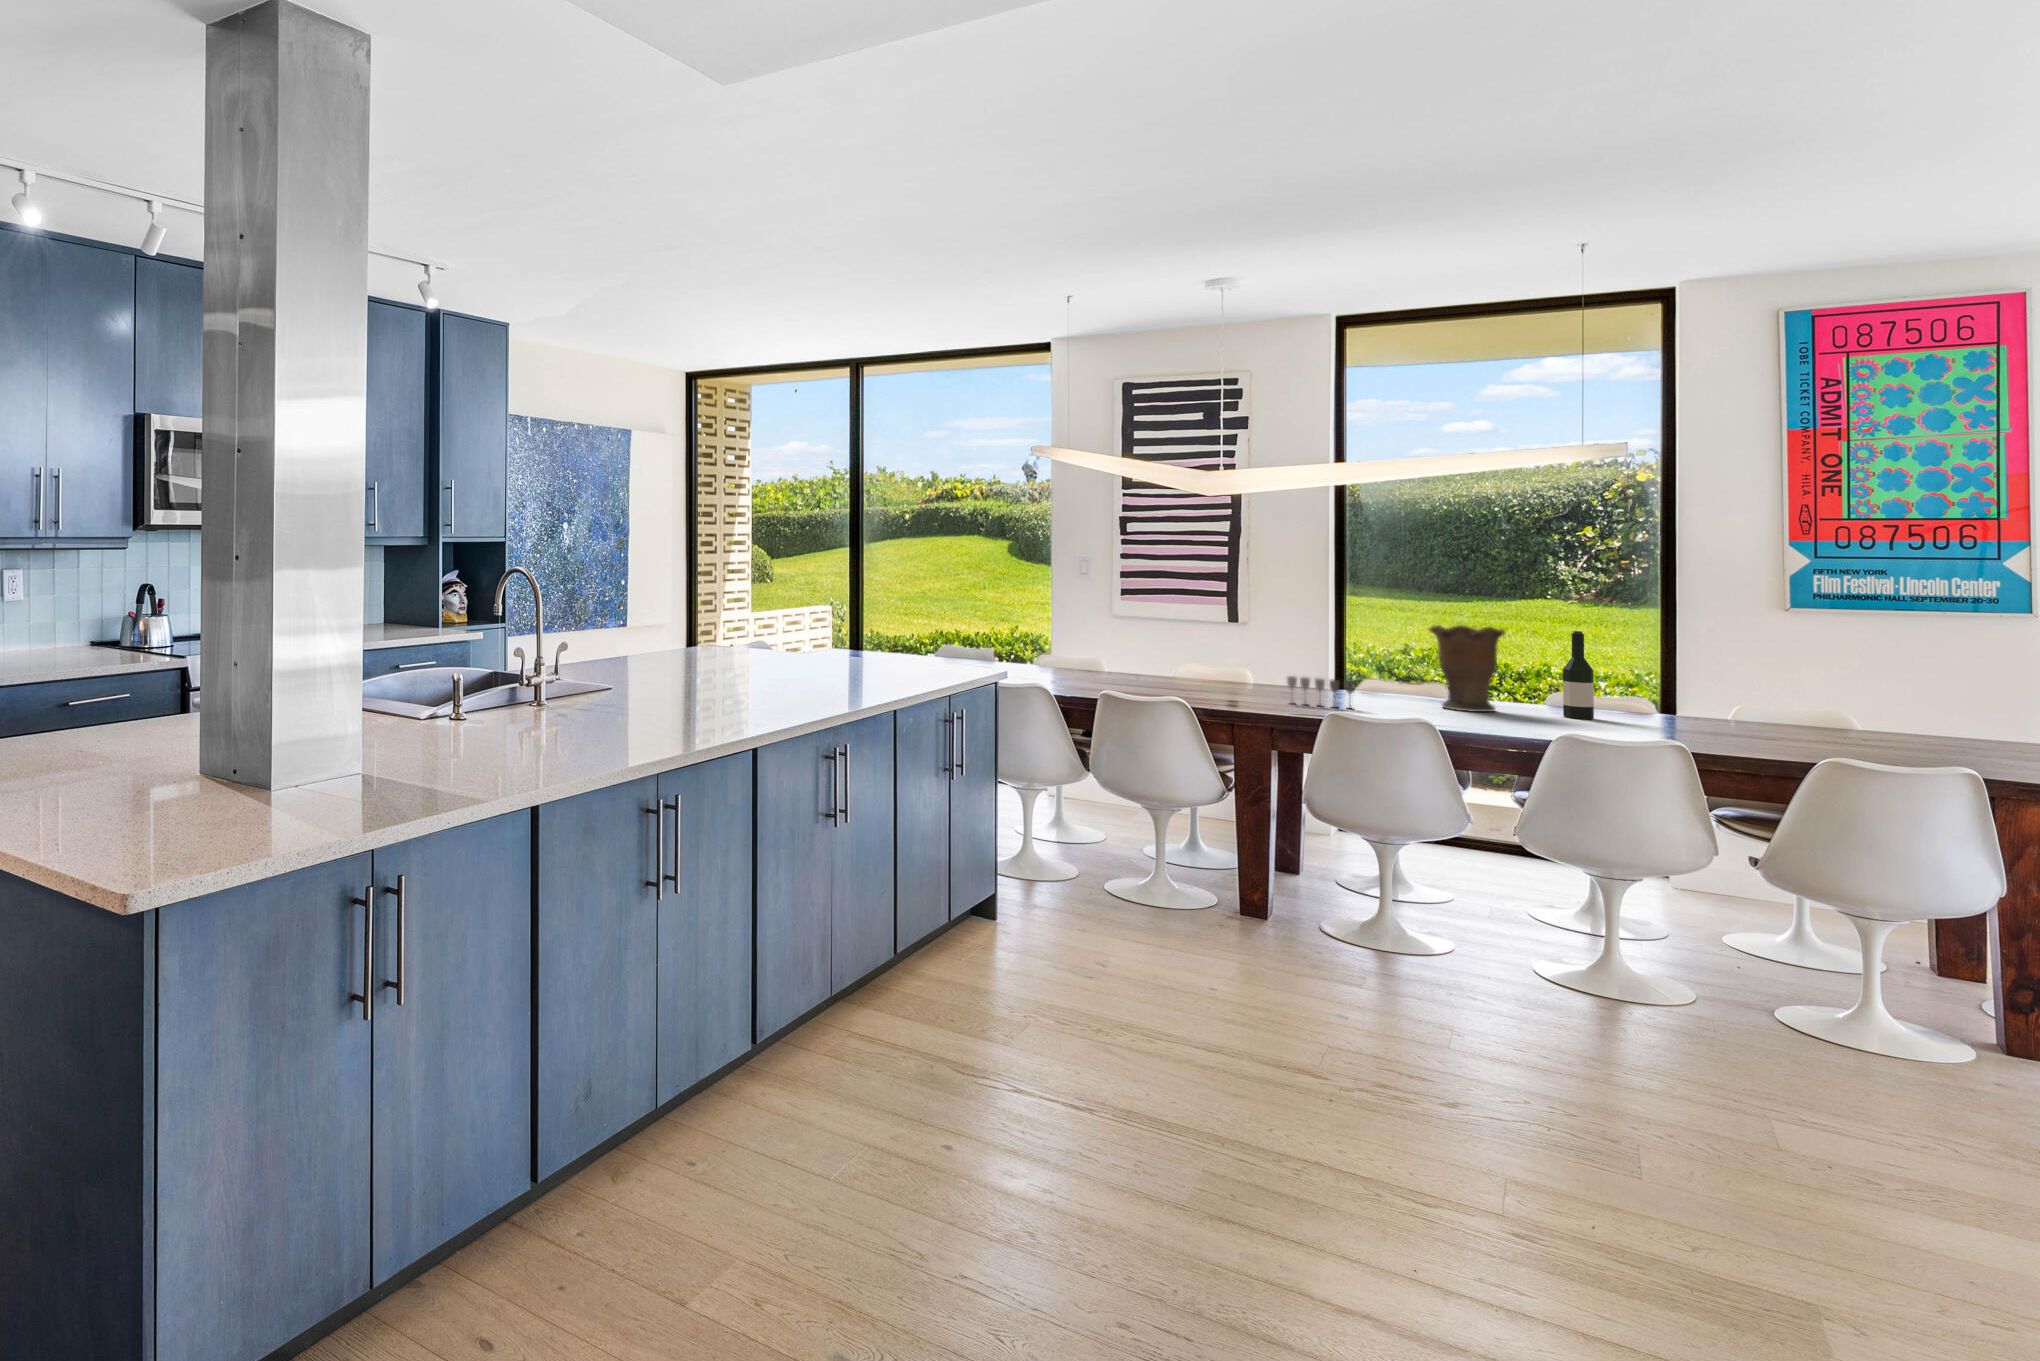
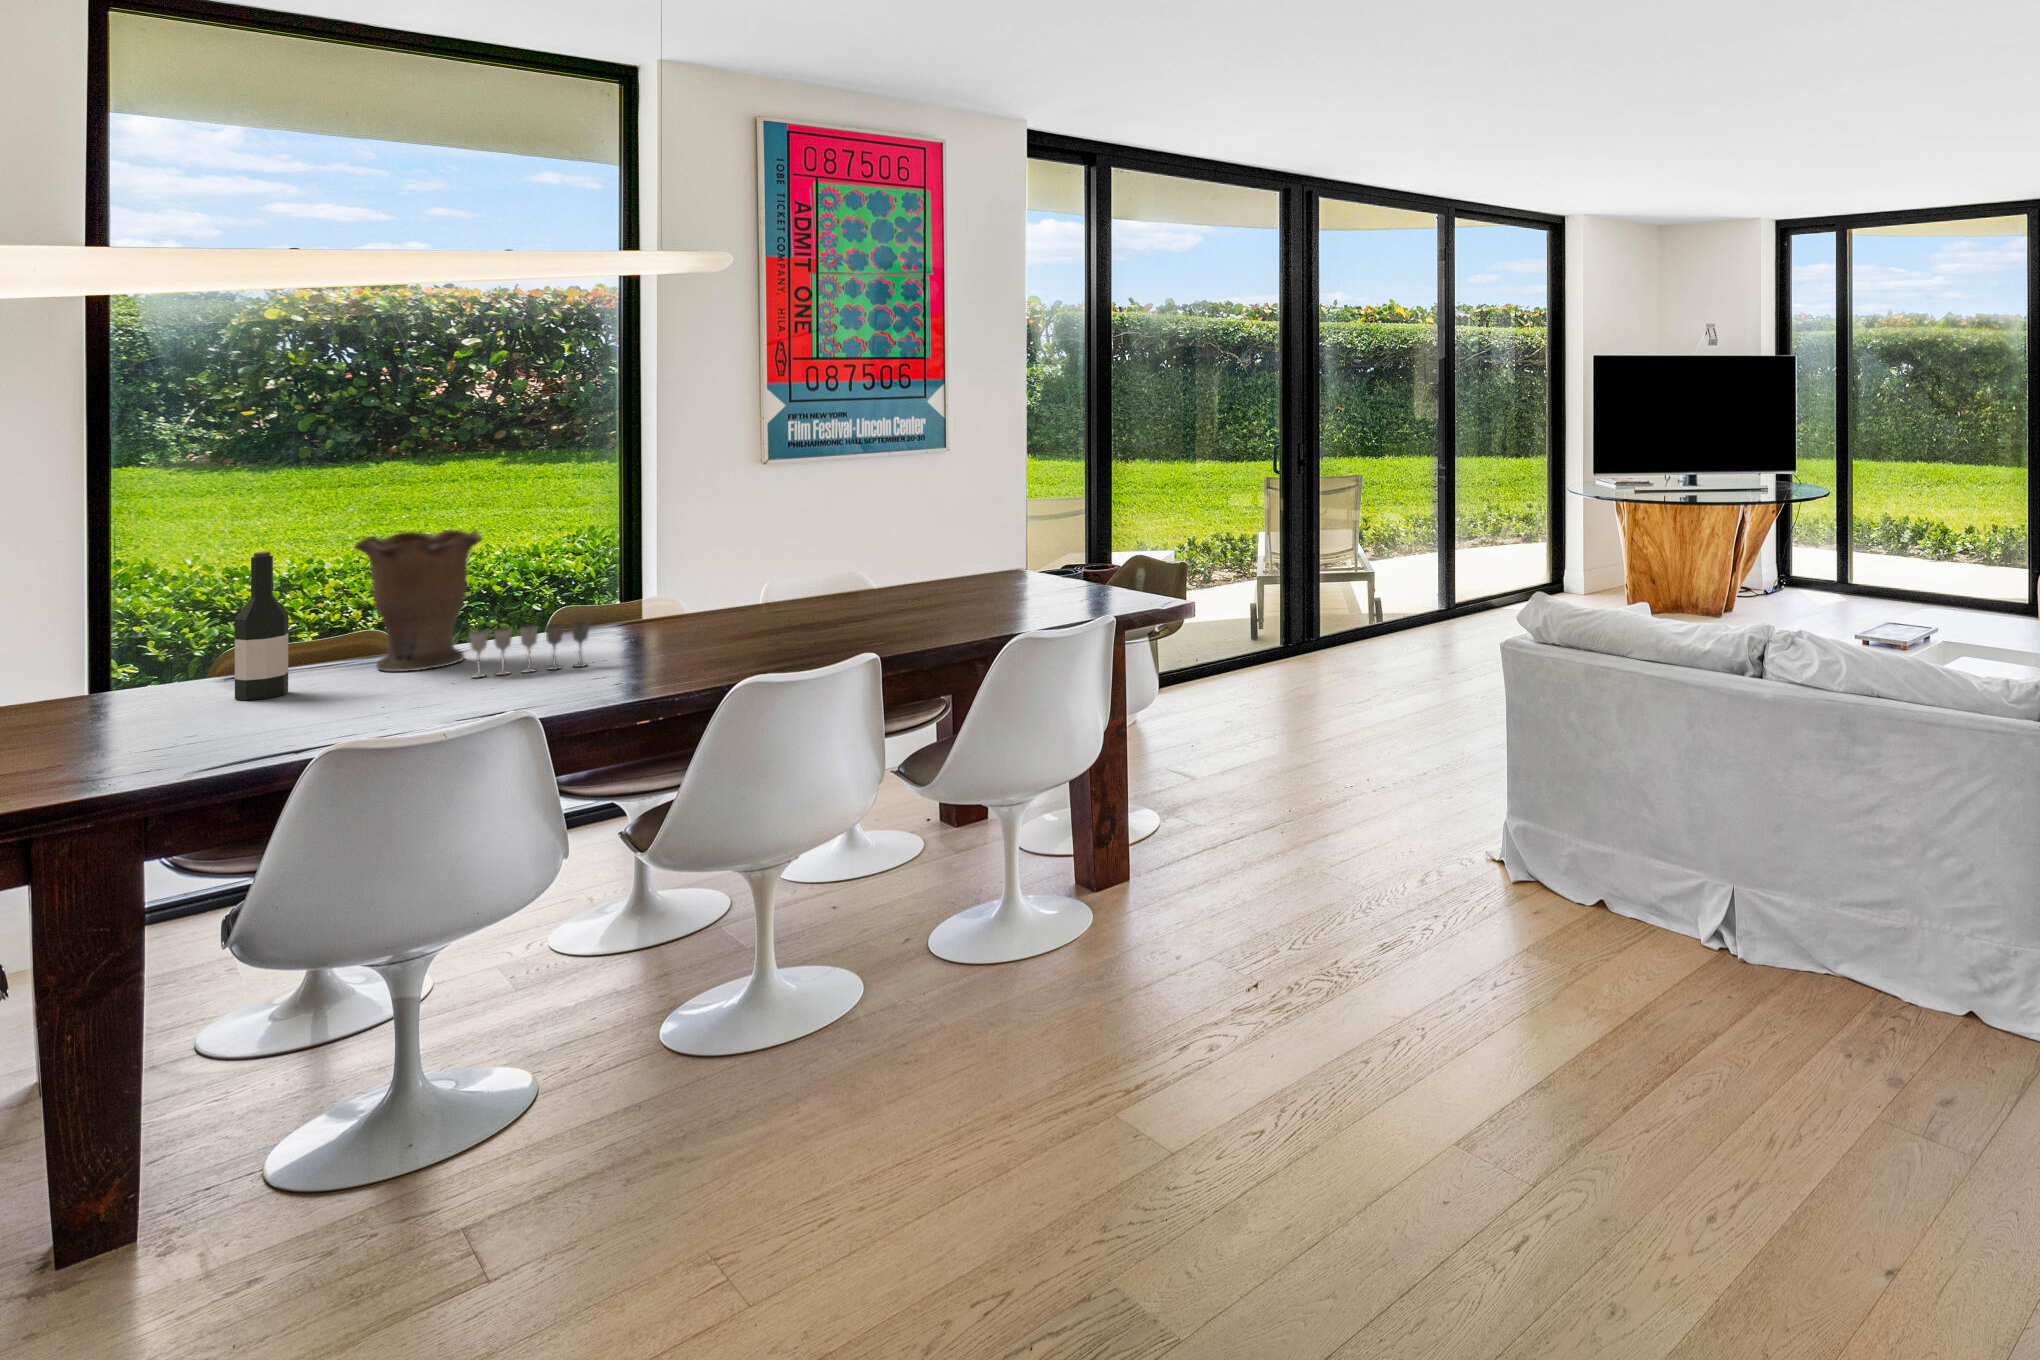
wine bottle: present [1563,631,1594,719] -> present [235,552,288,700]
wine glass: present [1287,676,1355,708] -> present [470,622,589,678]

